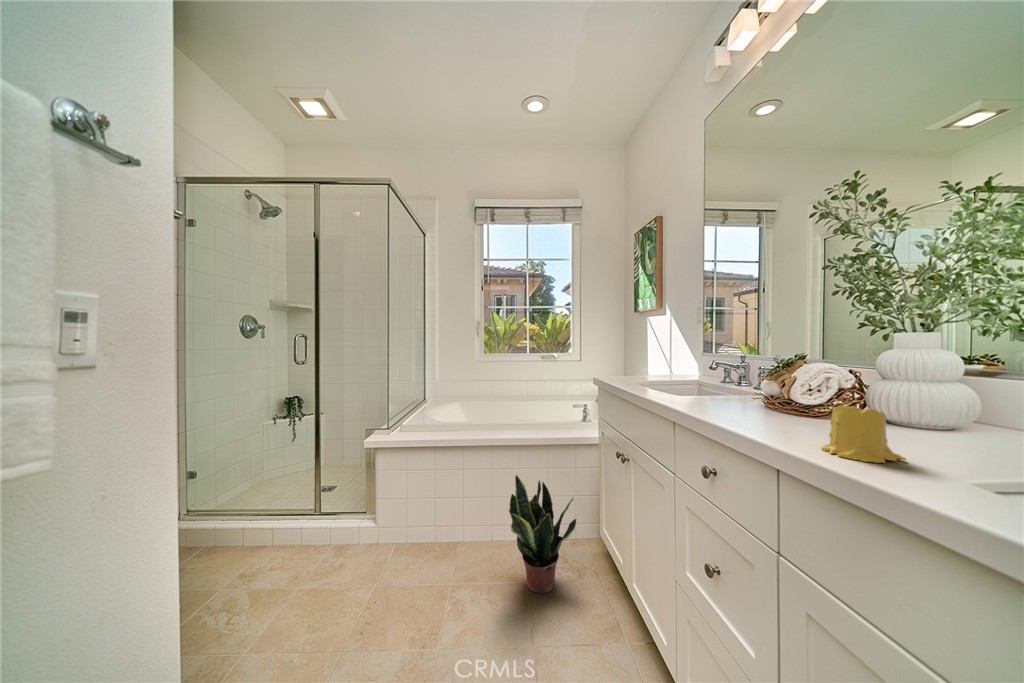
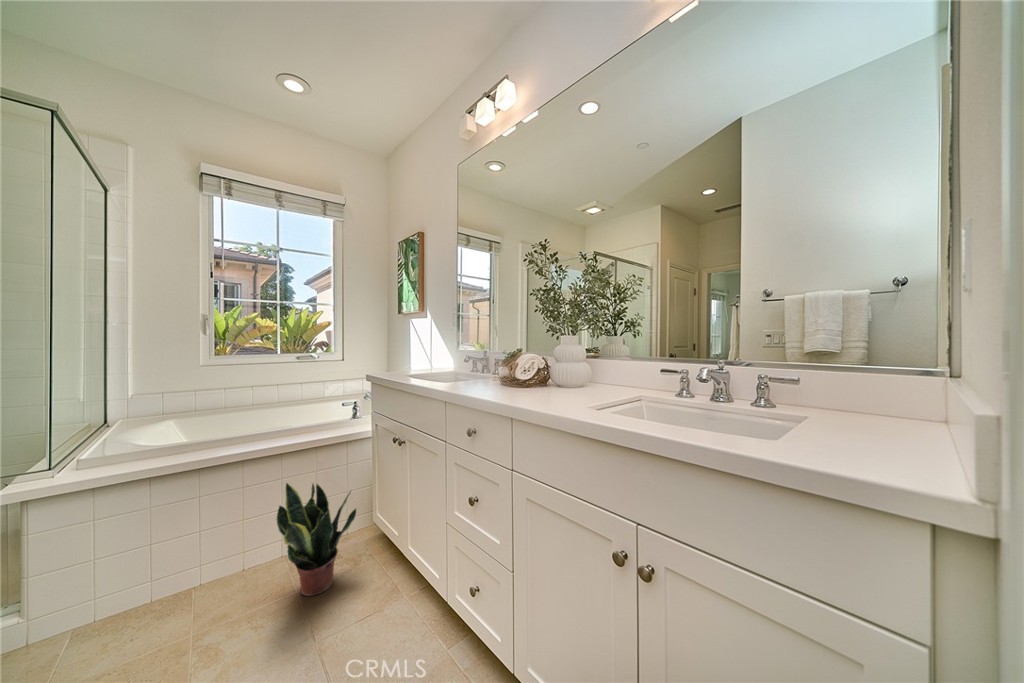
candle: present [821,405,906,463] -> none [533,375,566,407]

